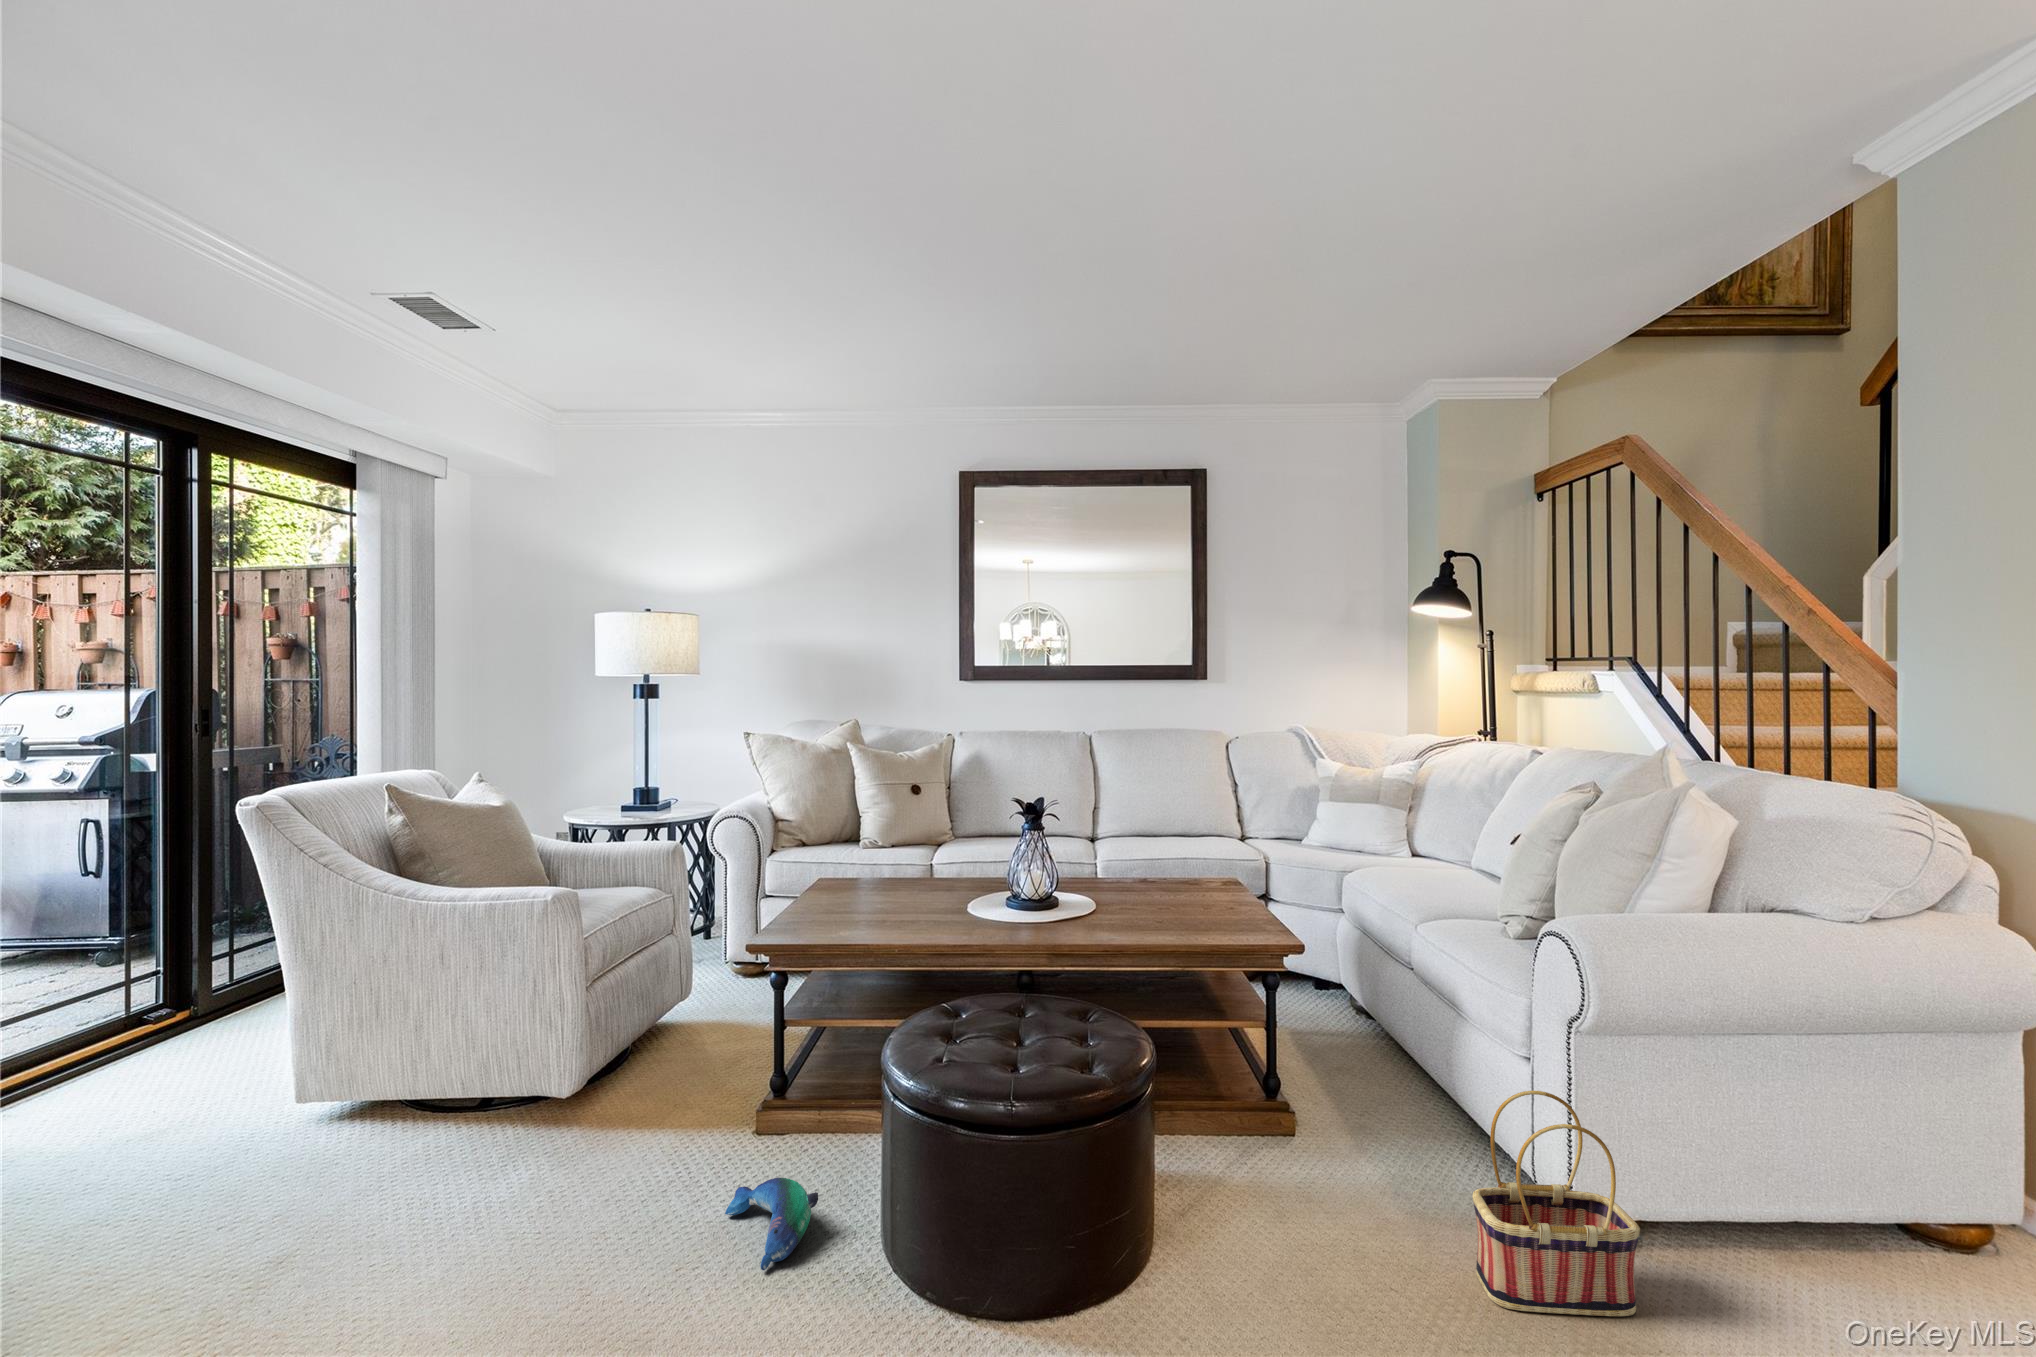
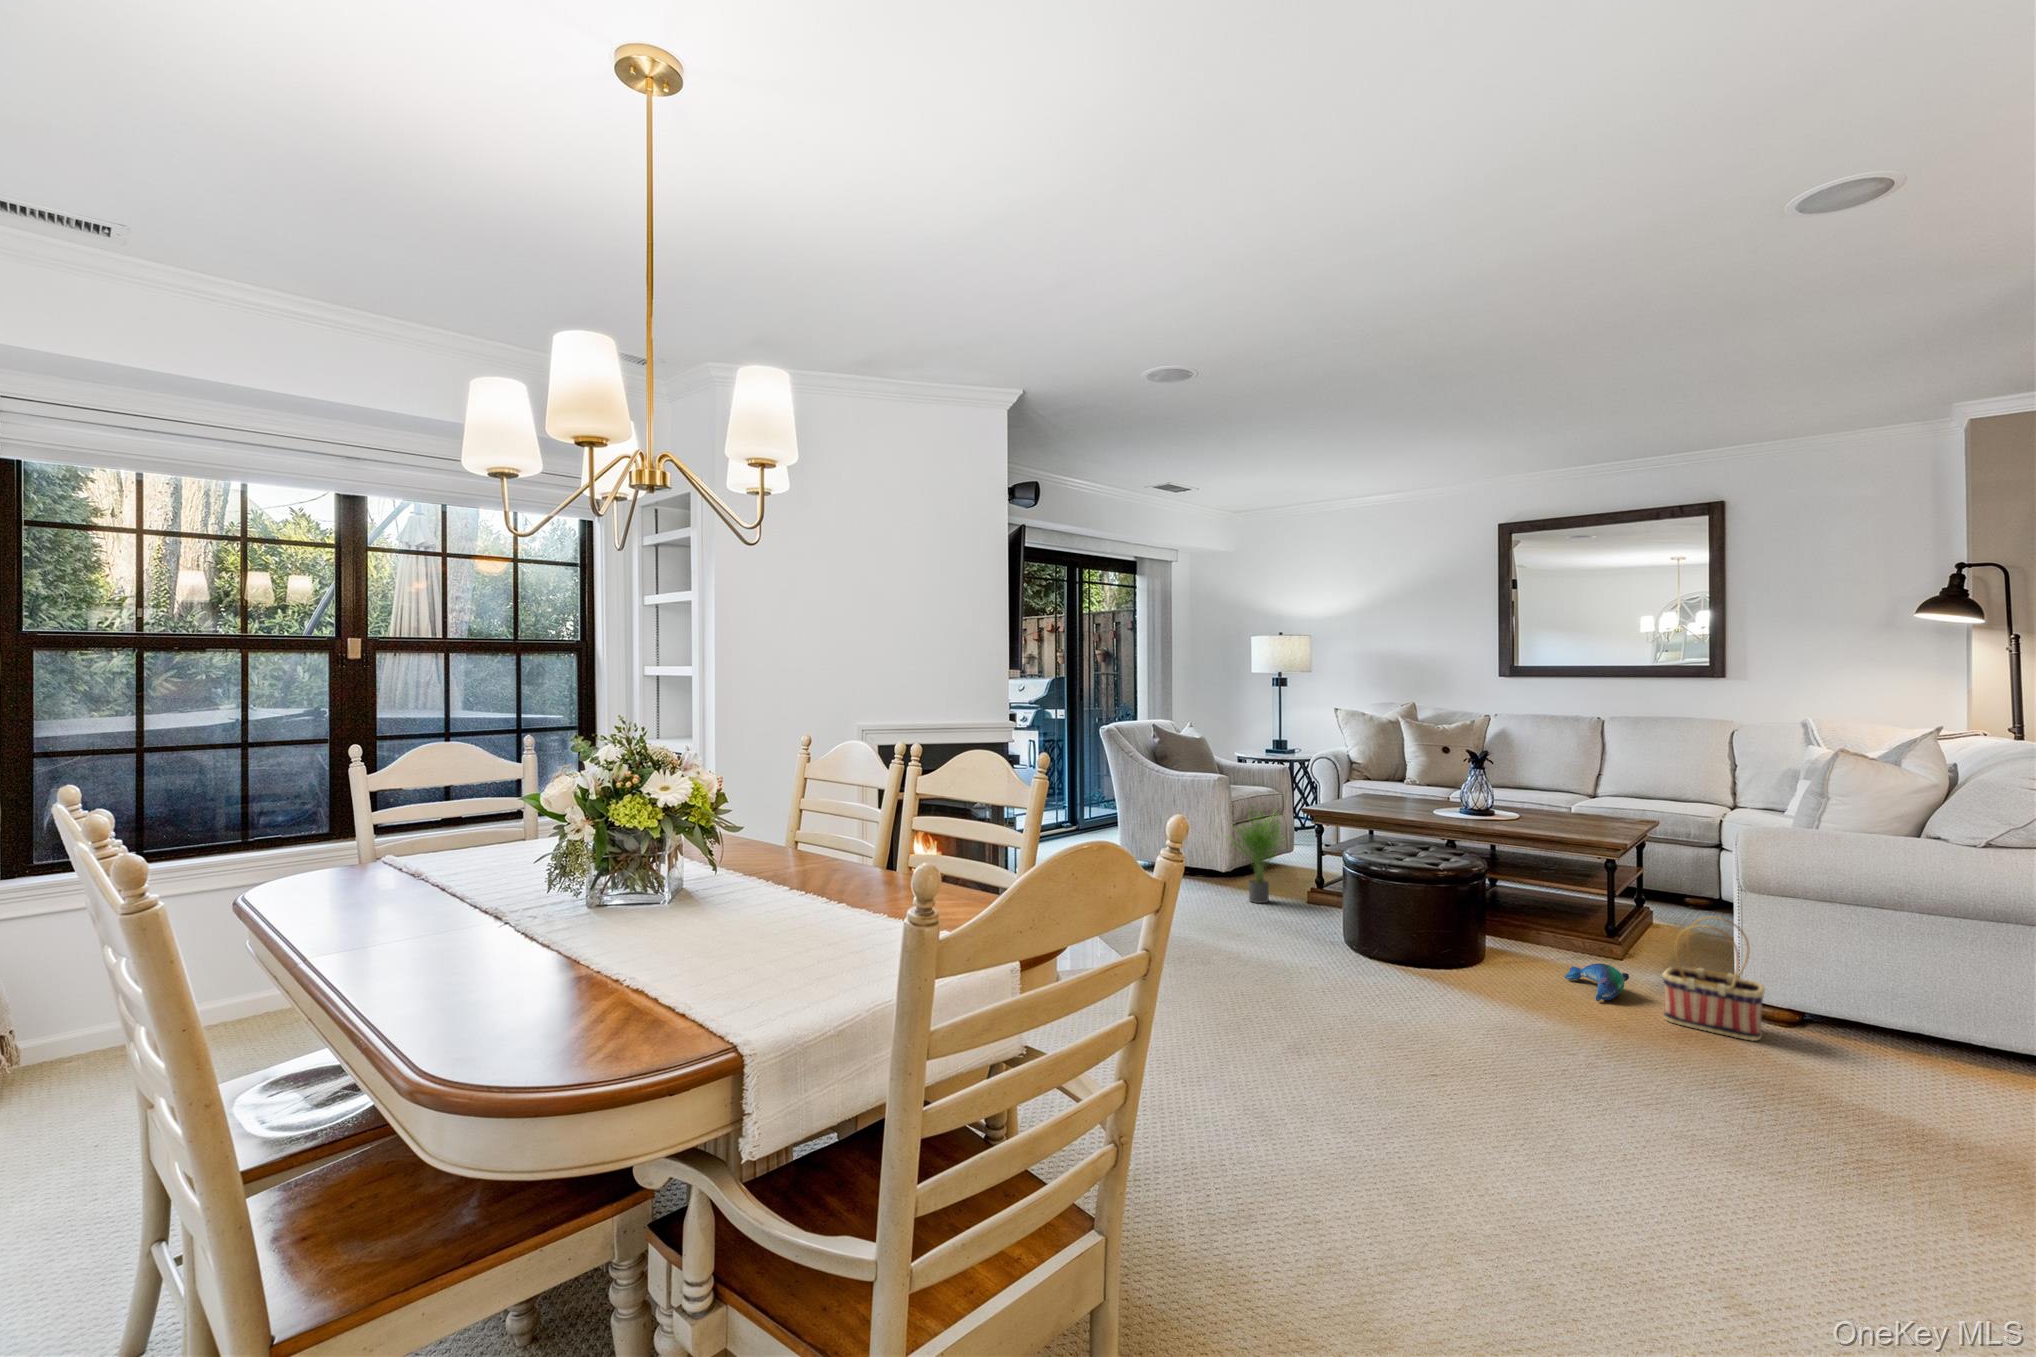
potted plant: none [569,944,728,1157] -> present [1235,811,1280,903]
plush toy: present [725,1178,818,1270] -> present [1565,963,1629,1001]

